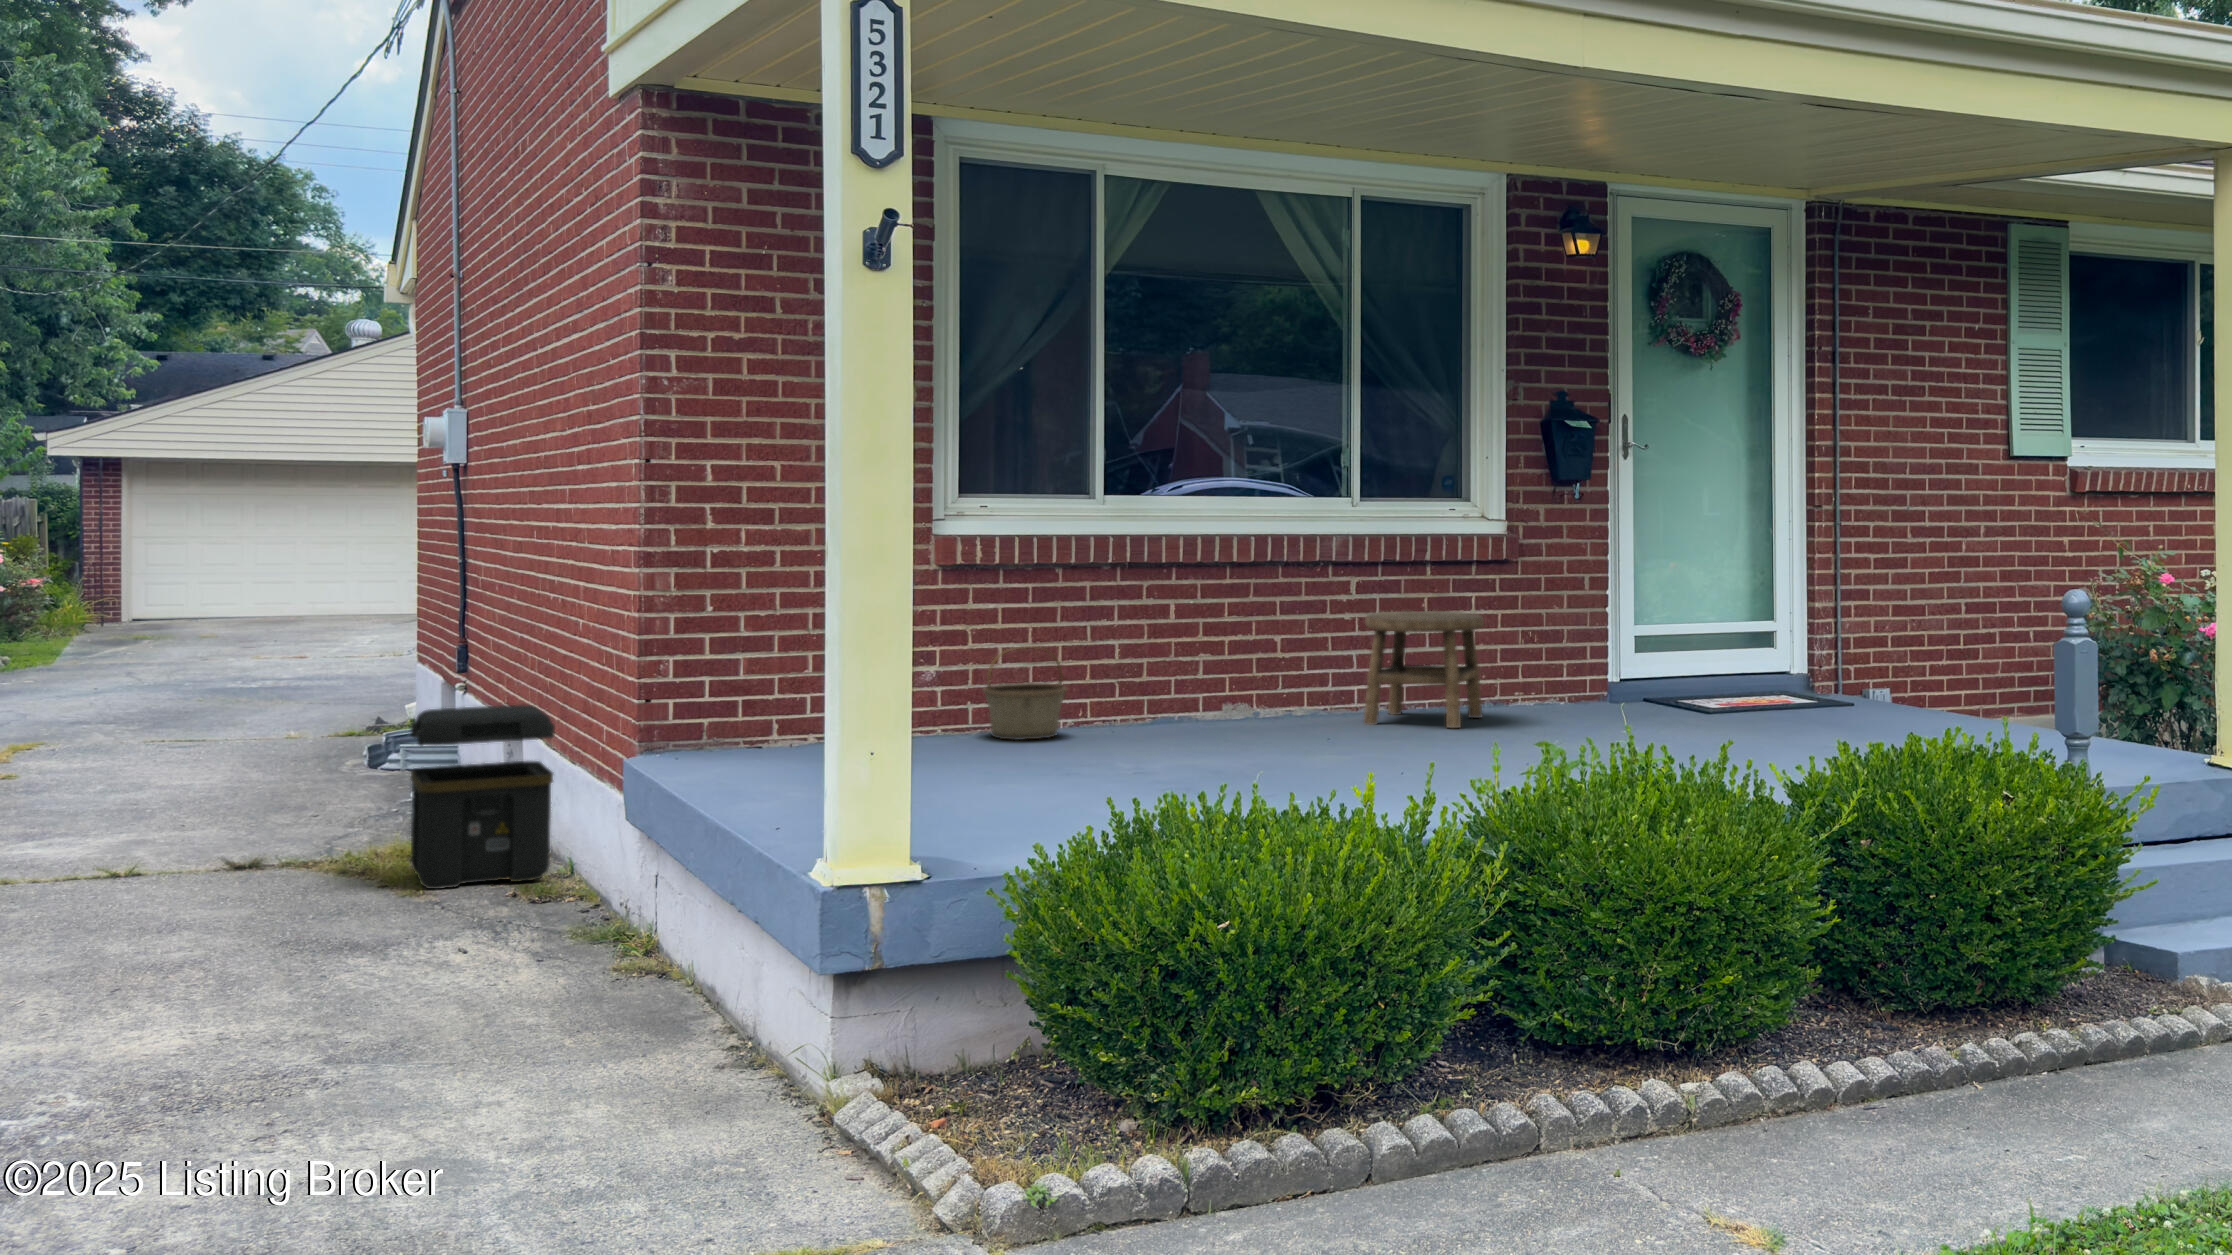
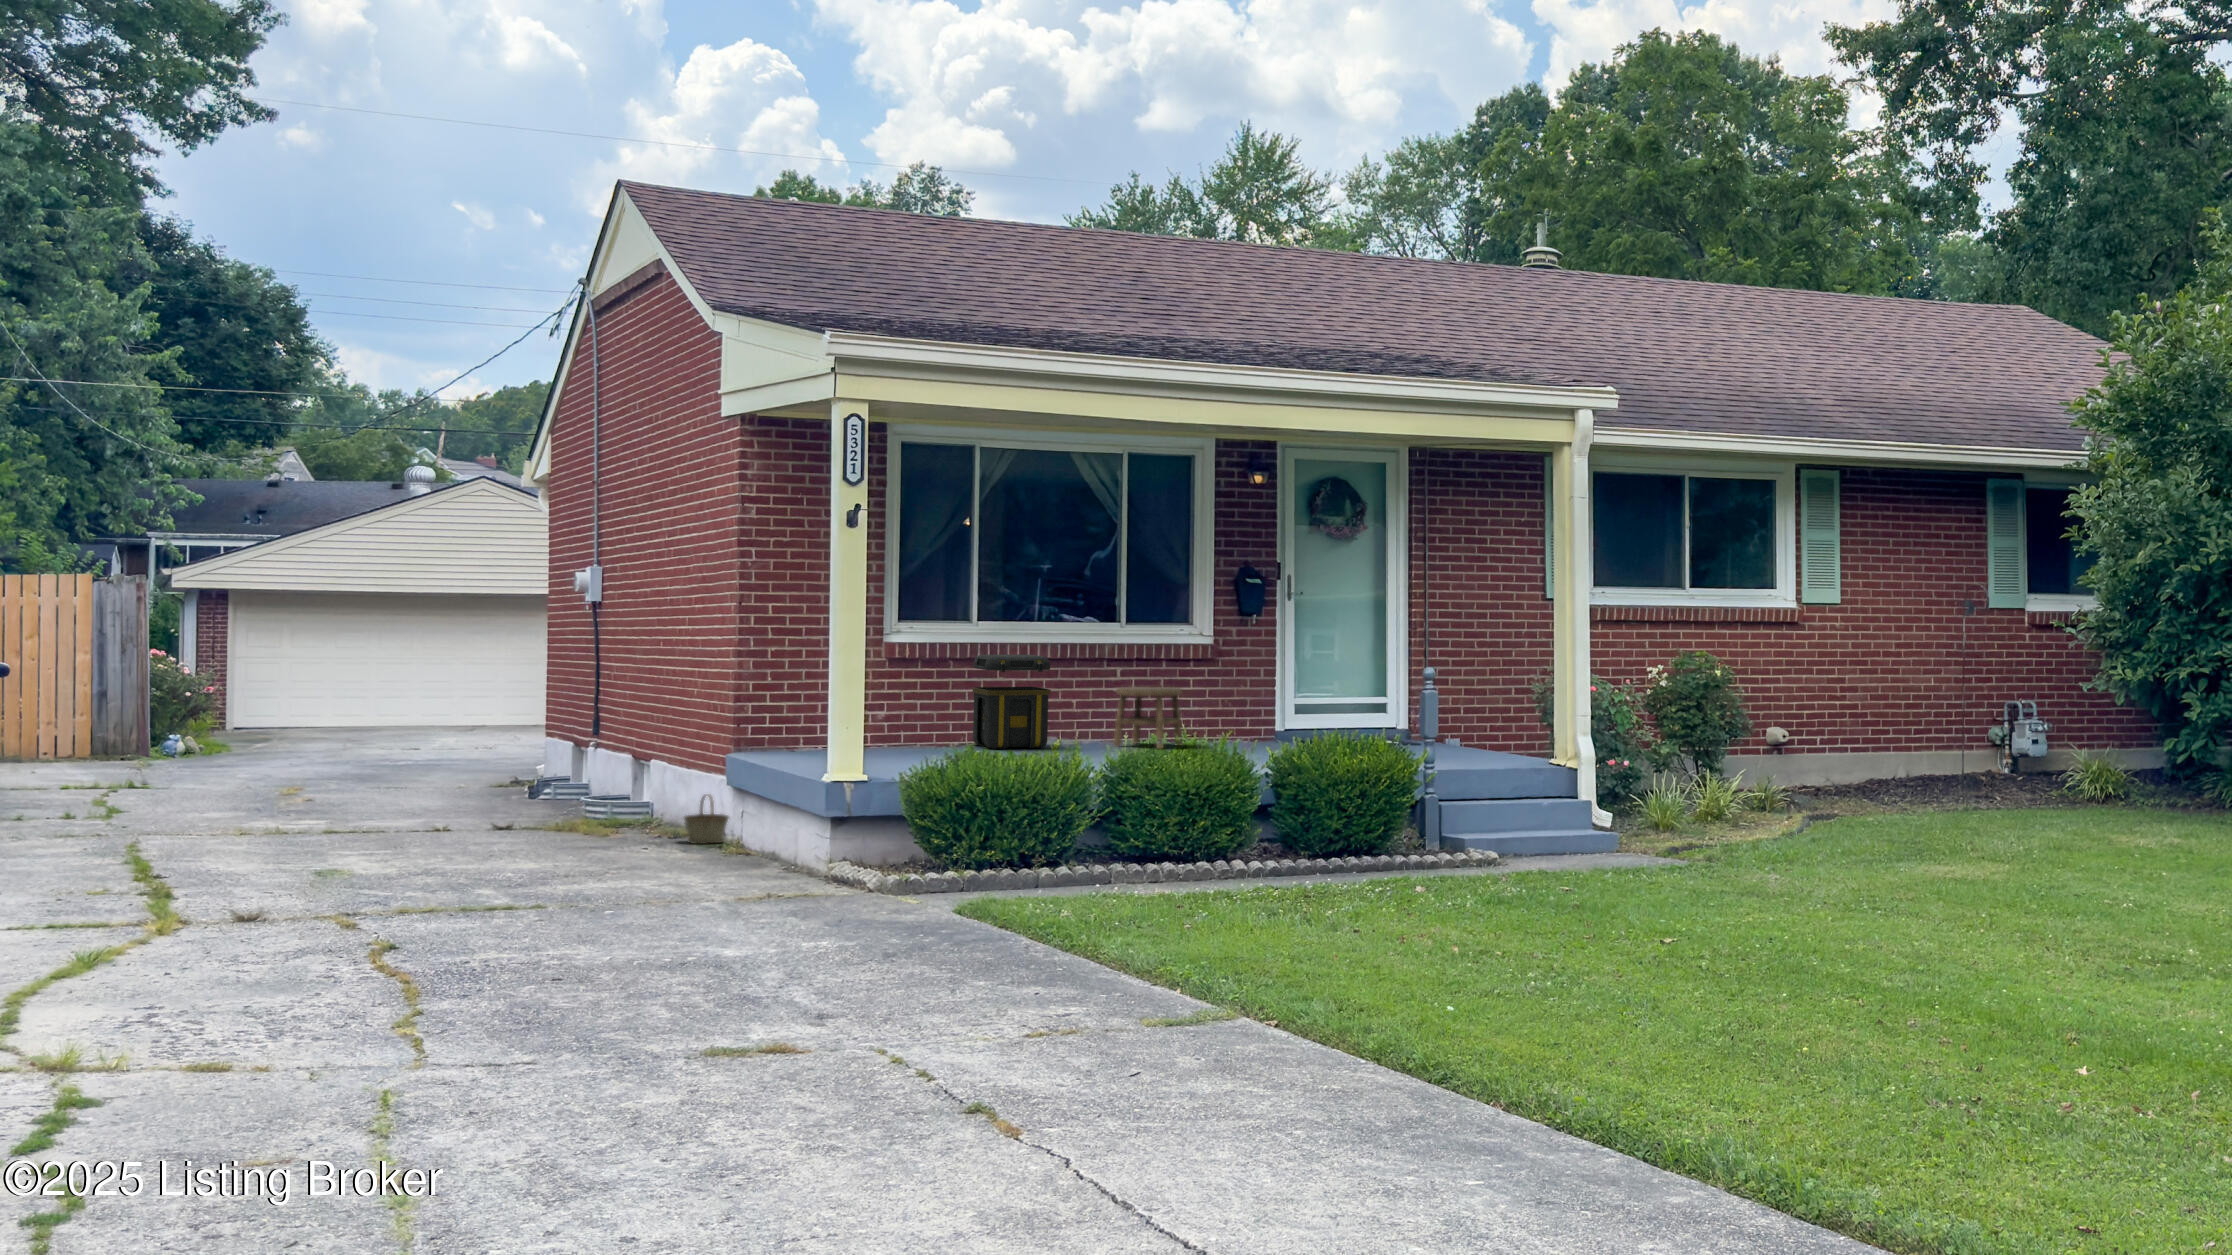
basket: present [983,646,1067,740] -> present [684,794,729,844]
toolbox: present [410,705,555,889] -> present [972,654,1051,749]

